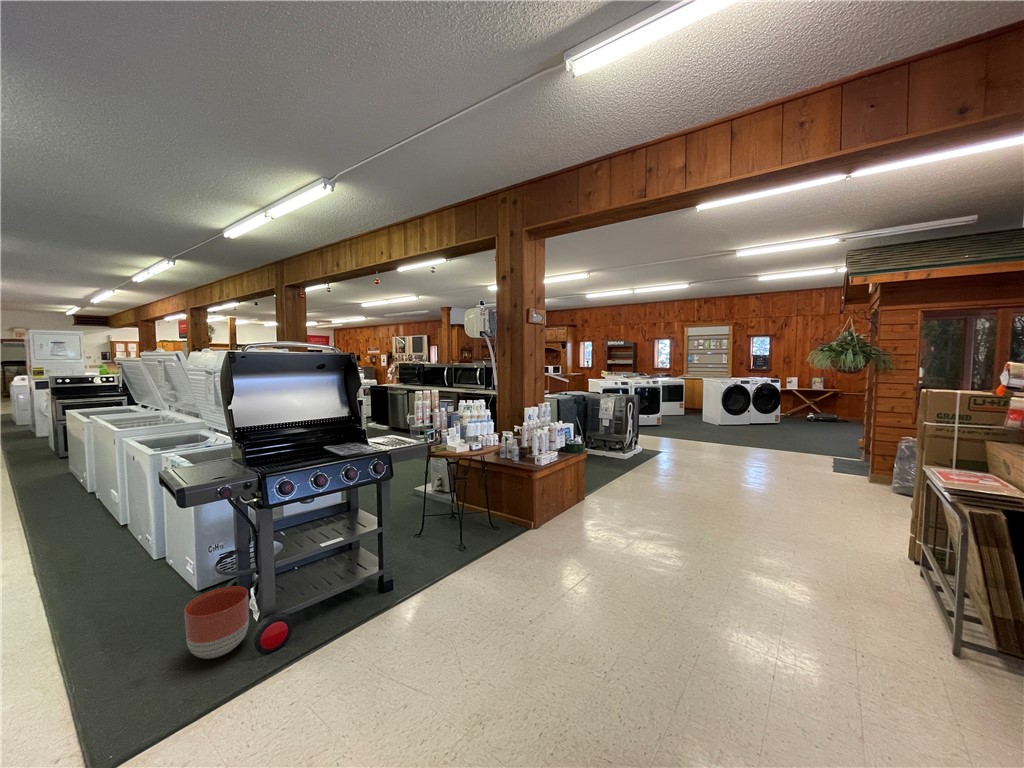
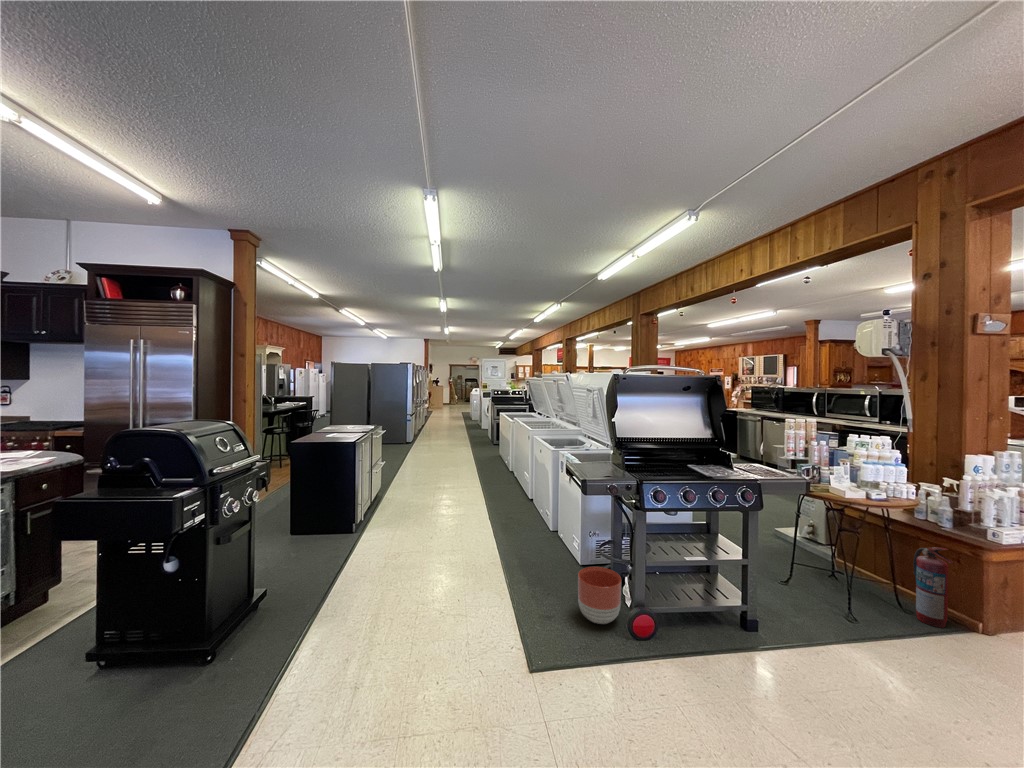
fire extinguisher: none [499,476,517,532] -> present [913,547,952,628]

